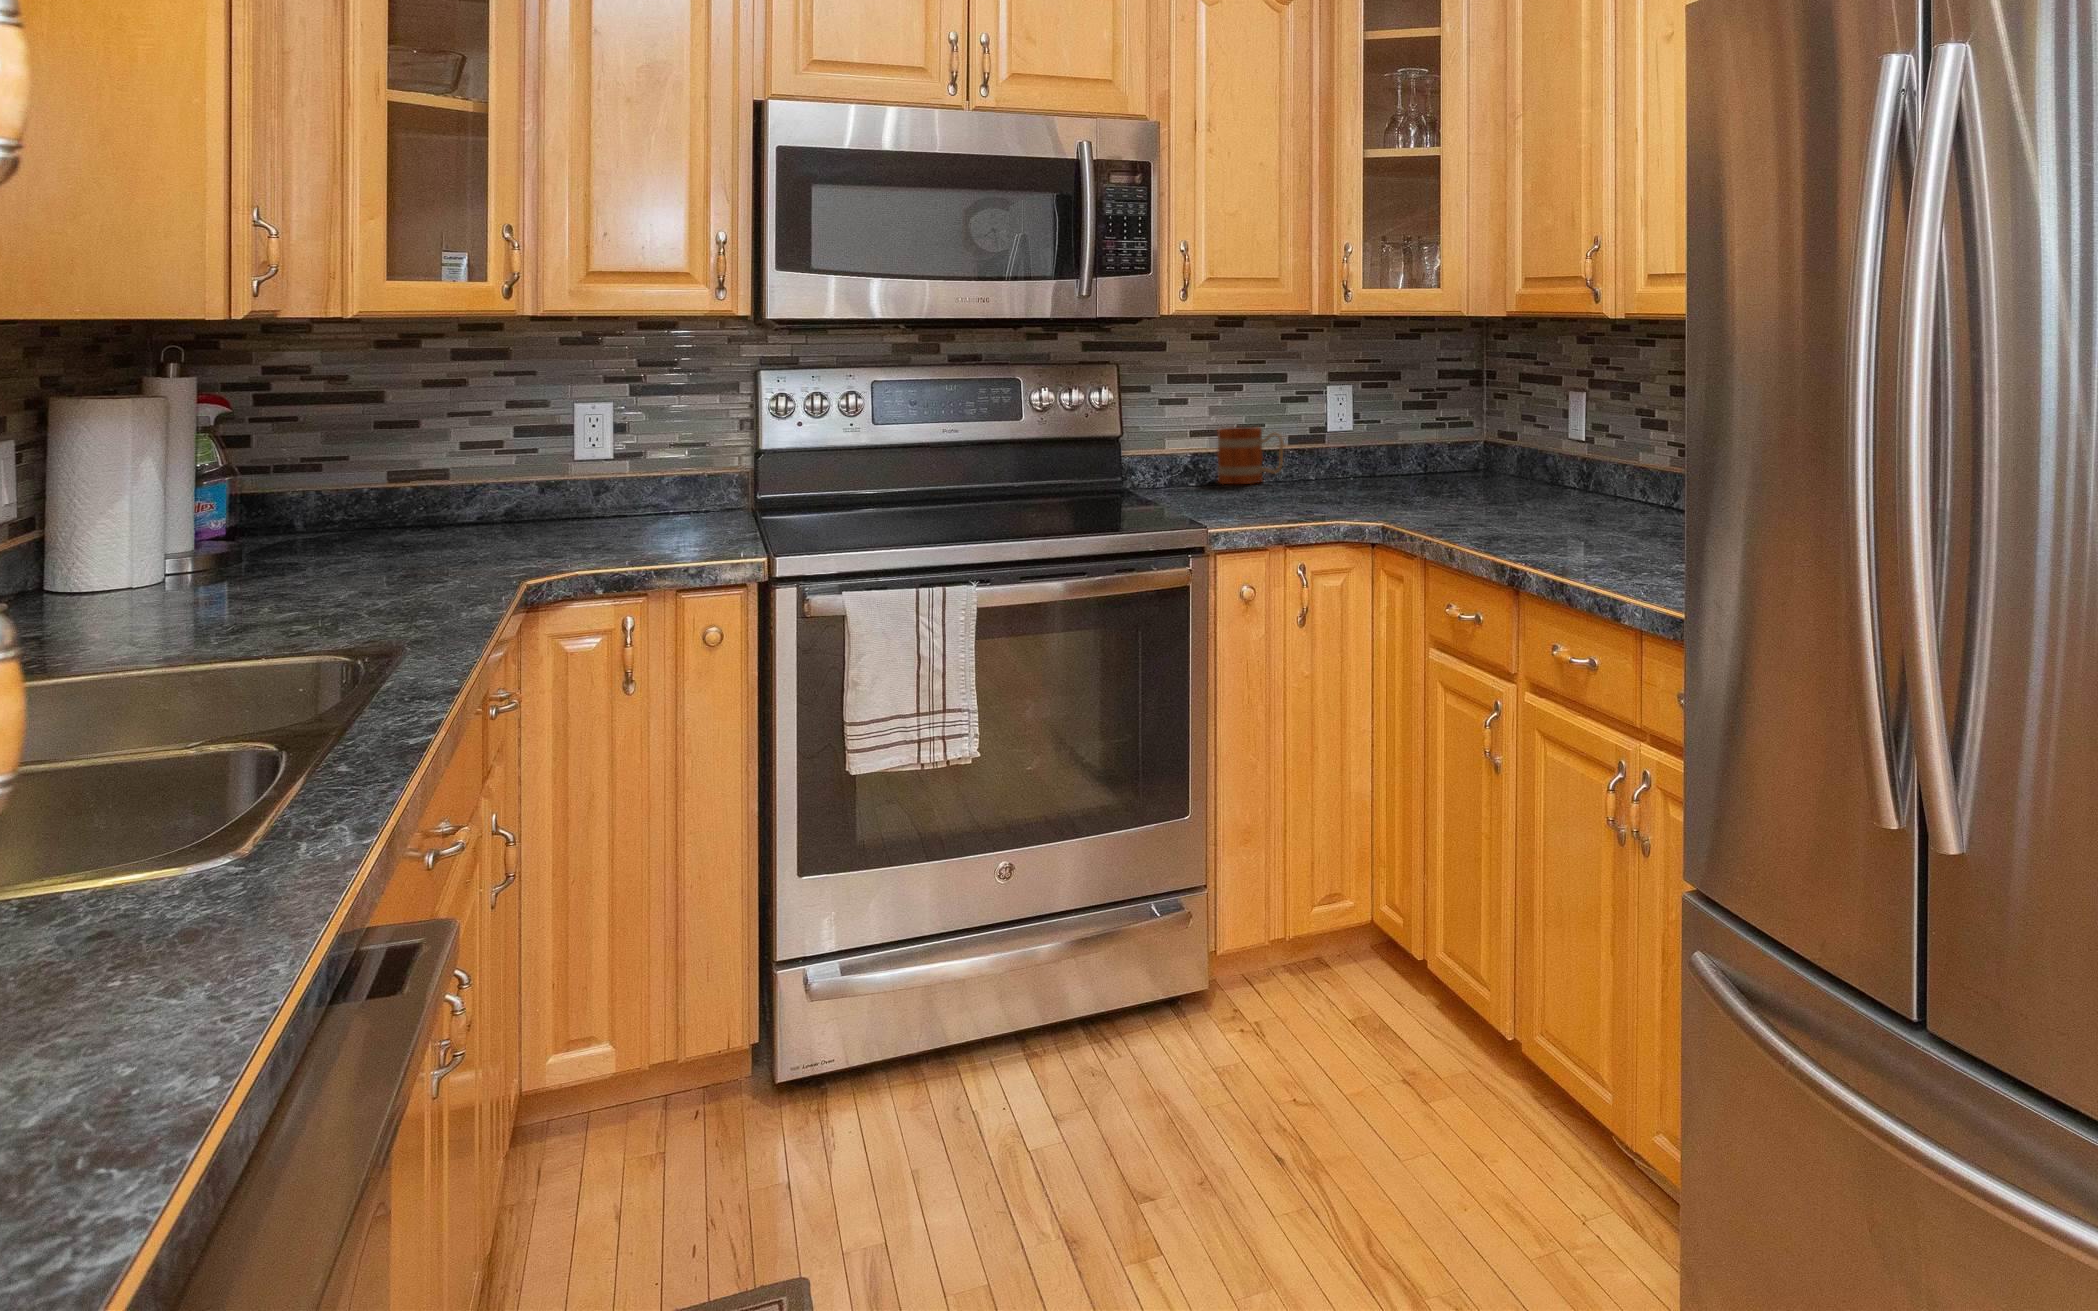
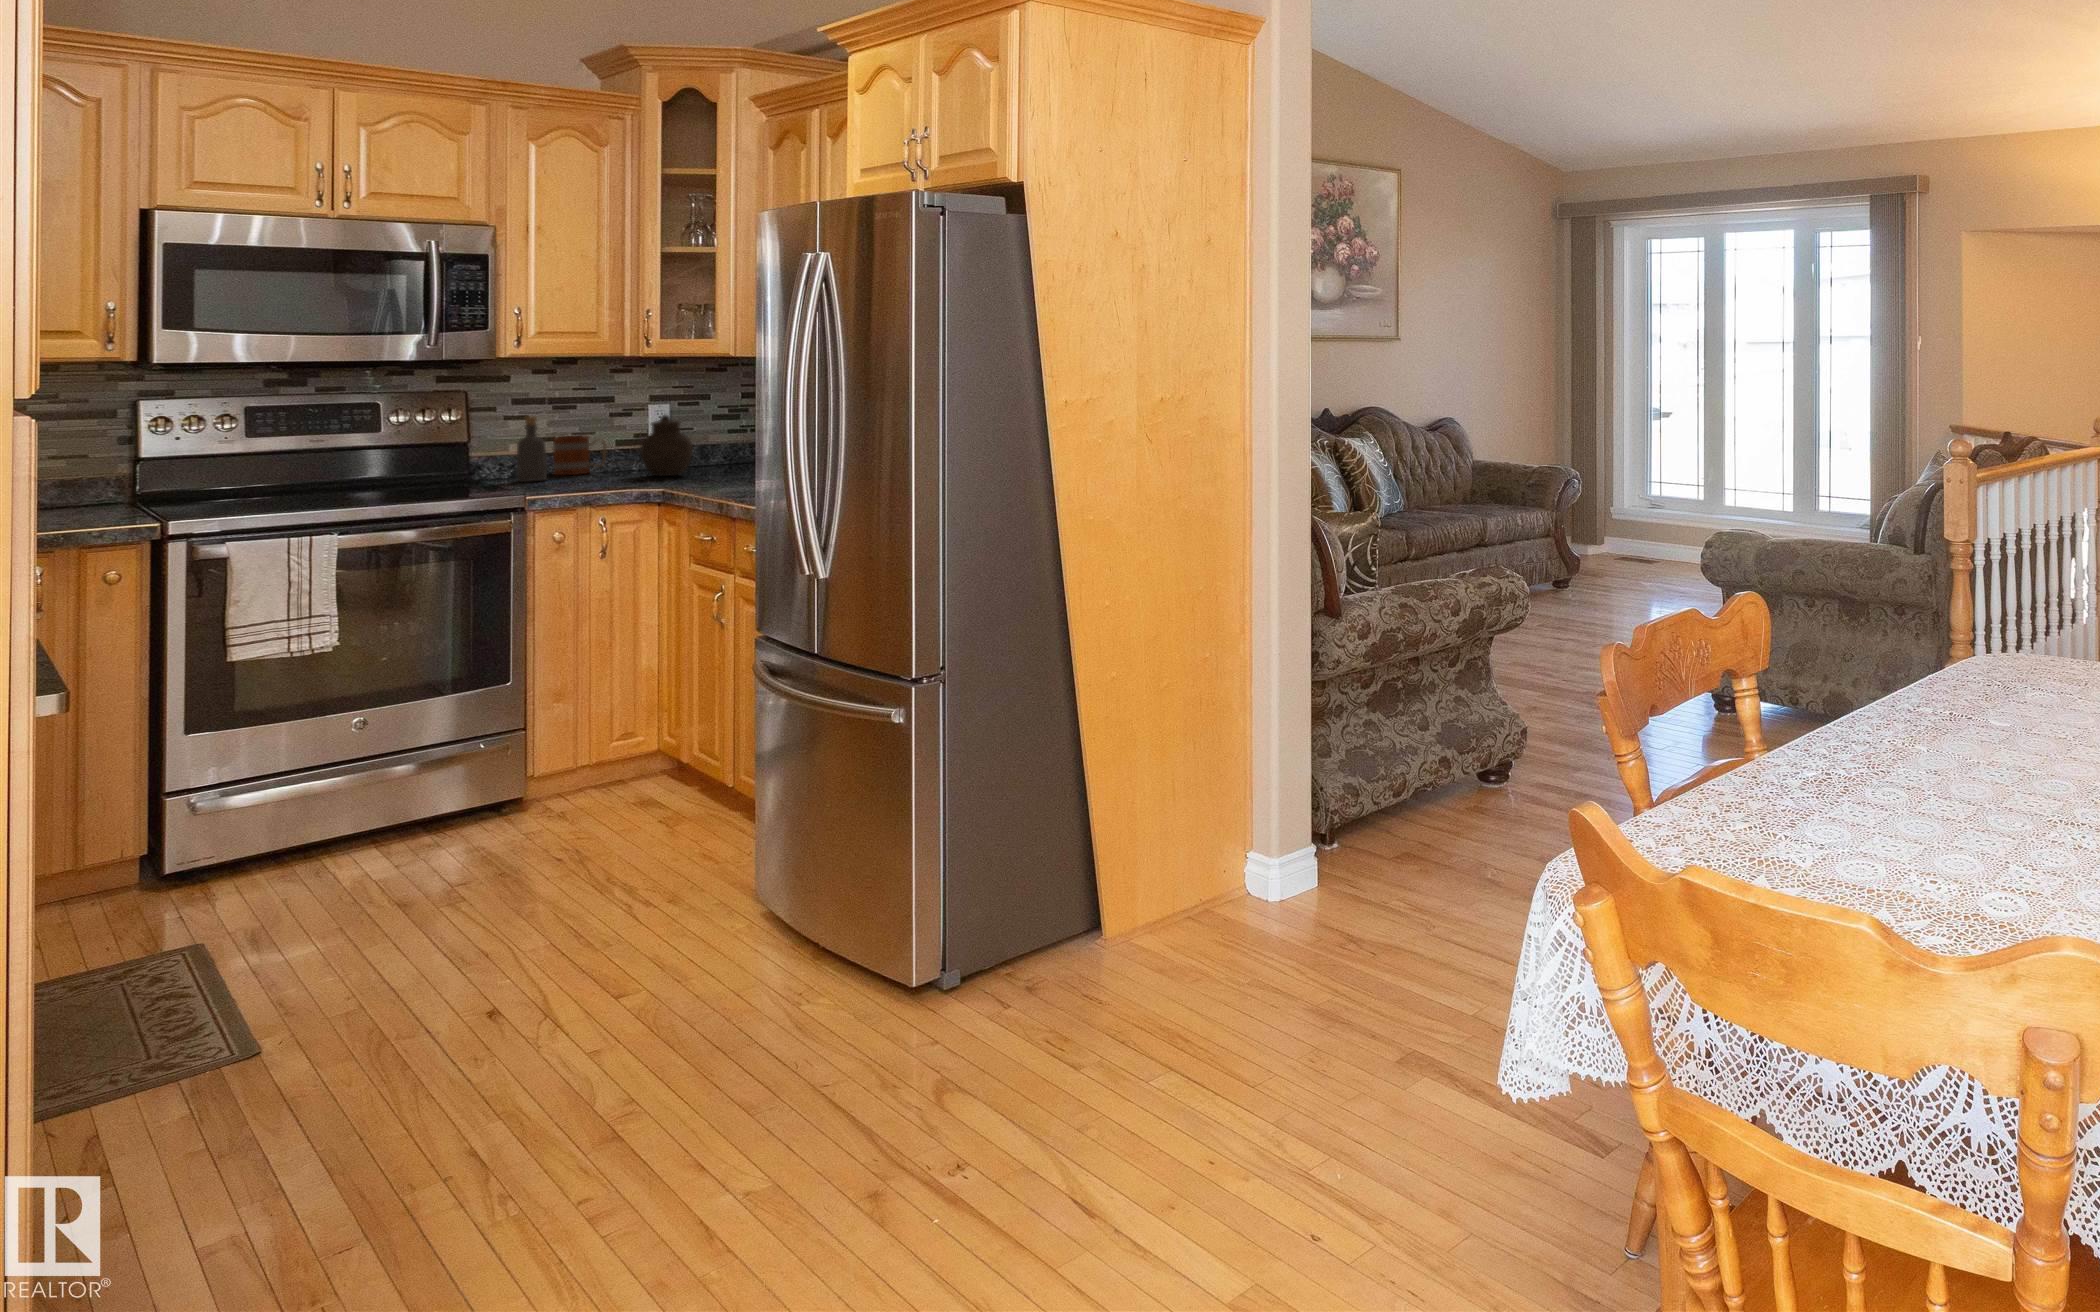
bottle: none [1181,400,1216,495] -> present [517,416,547,482]
jar: none [1329,401,1396,492] -> present [640,415,693,476]

